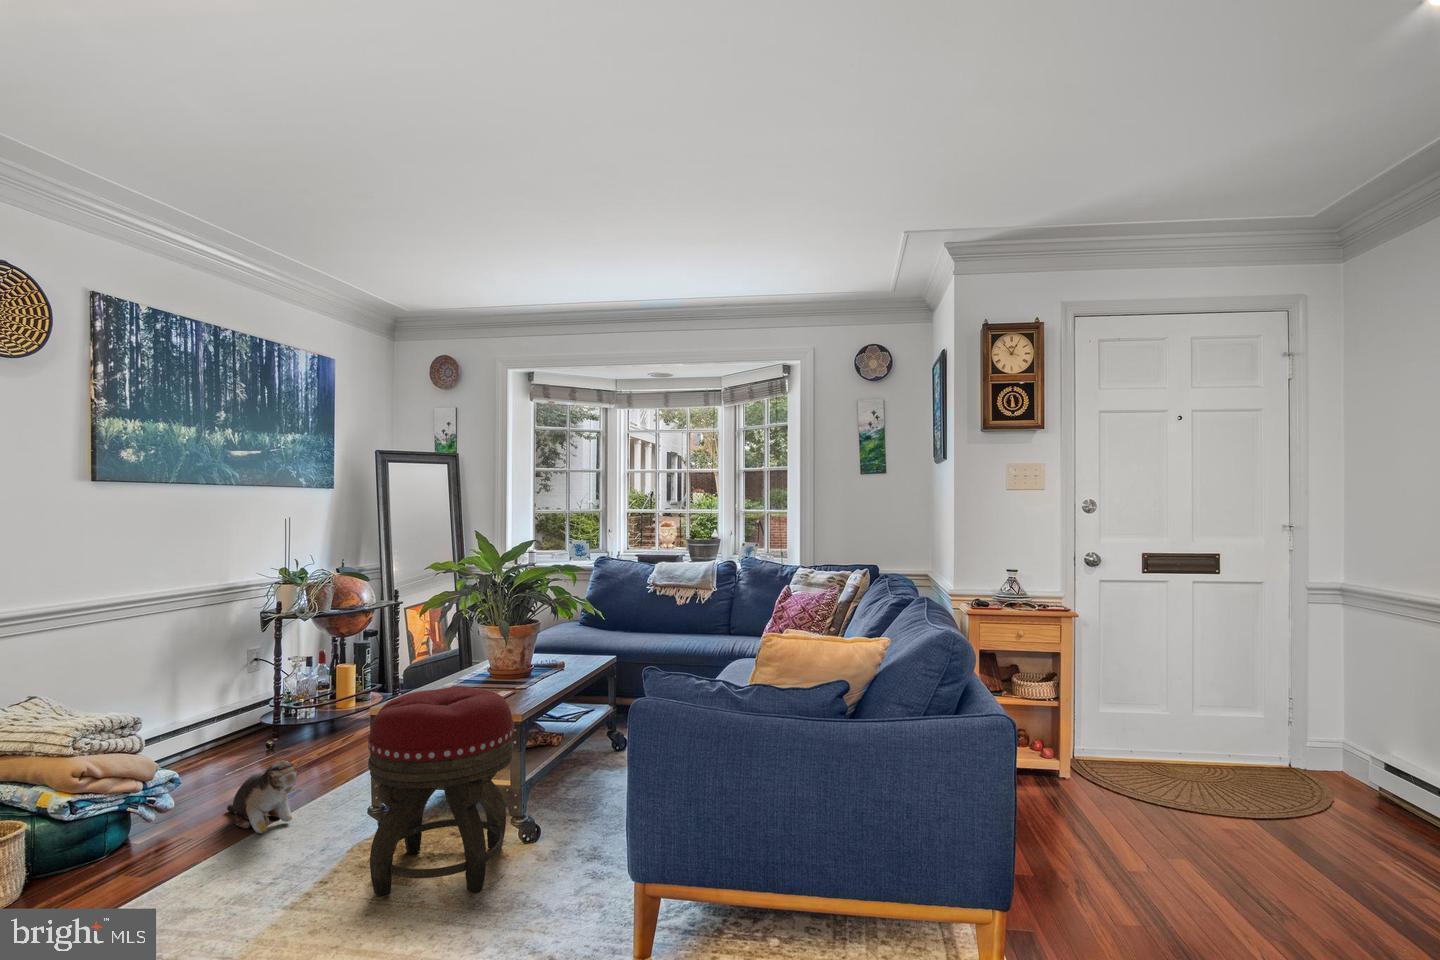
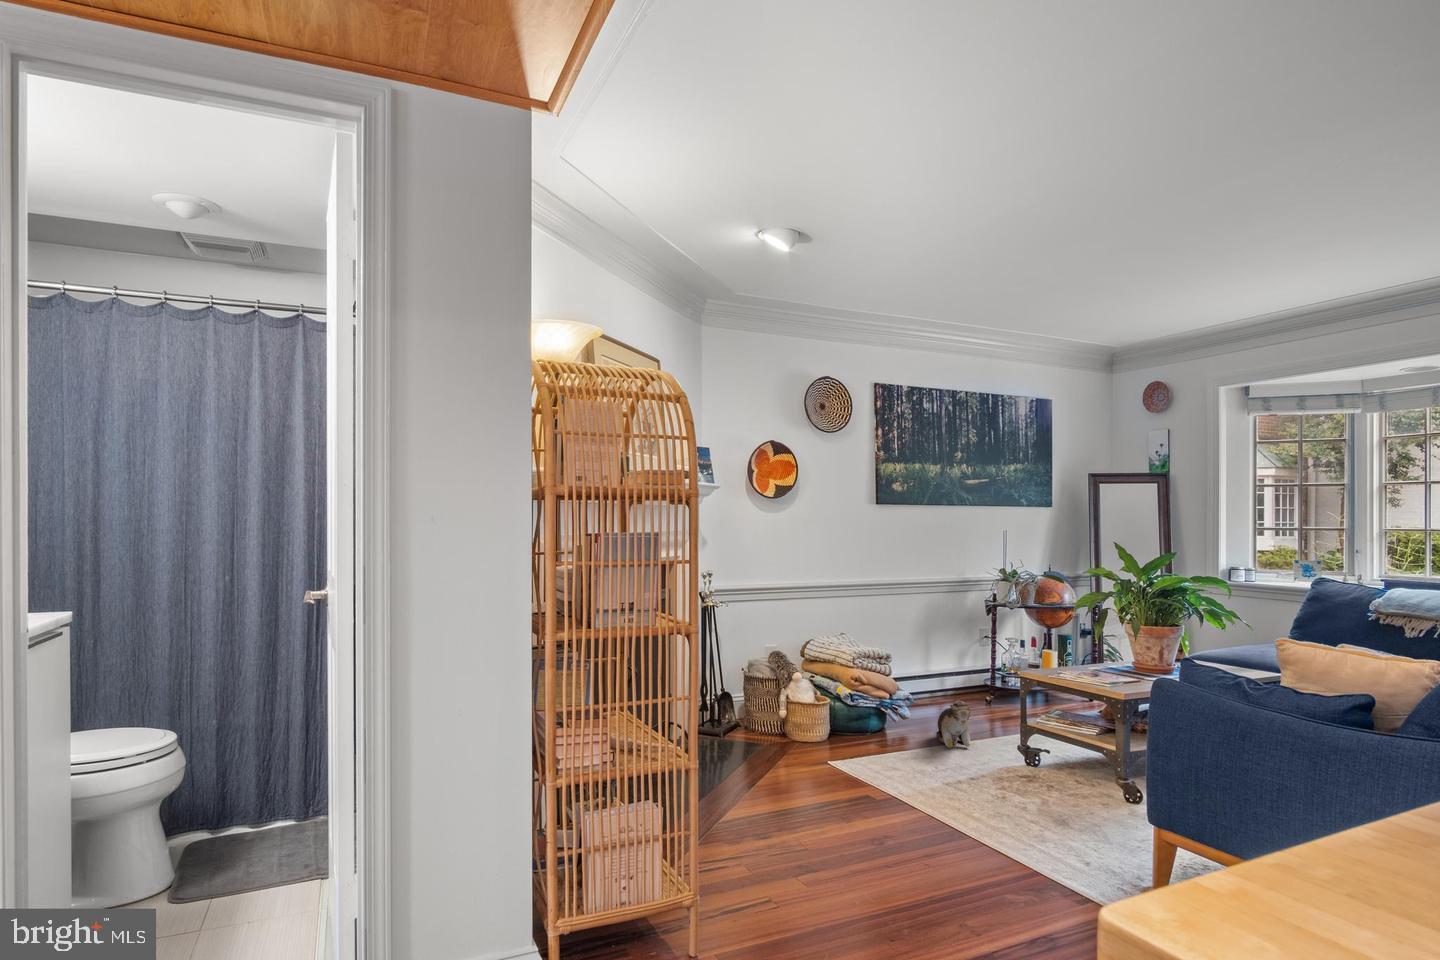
footstool: present [368,686,514,896] -> none [986,665,1103,826]

